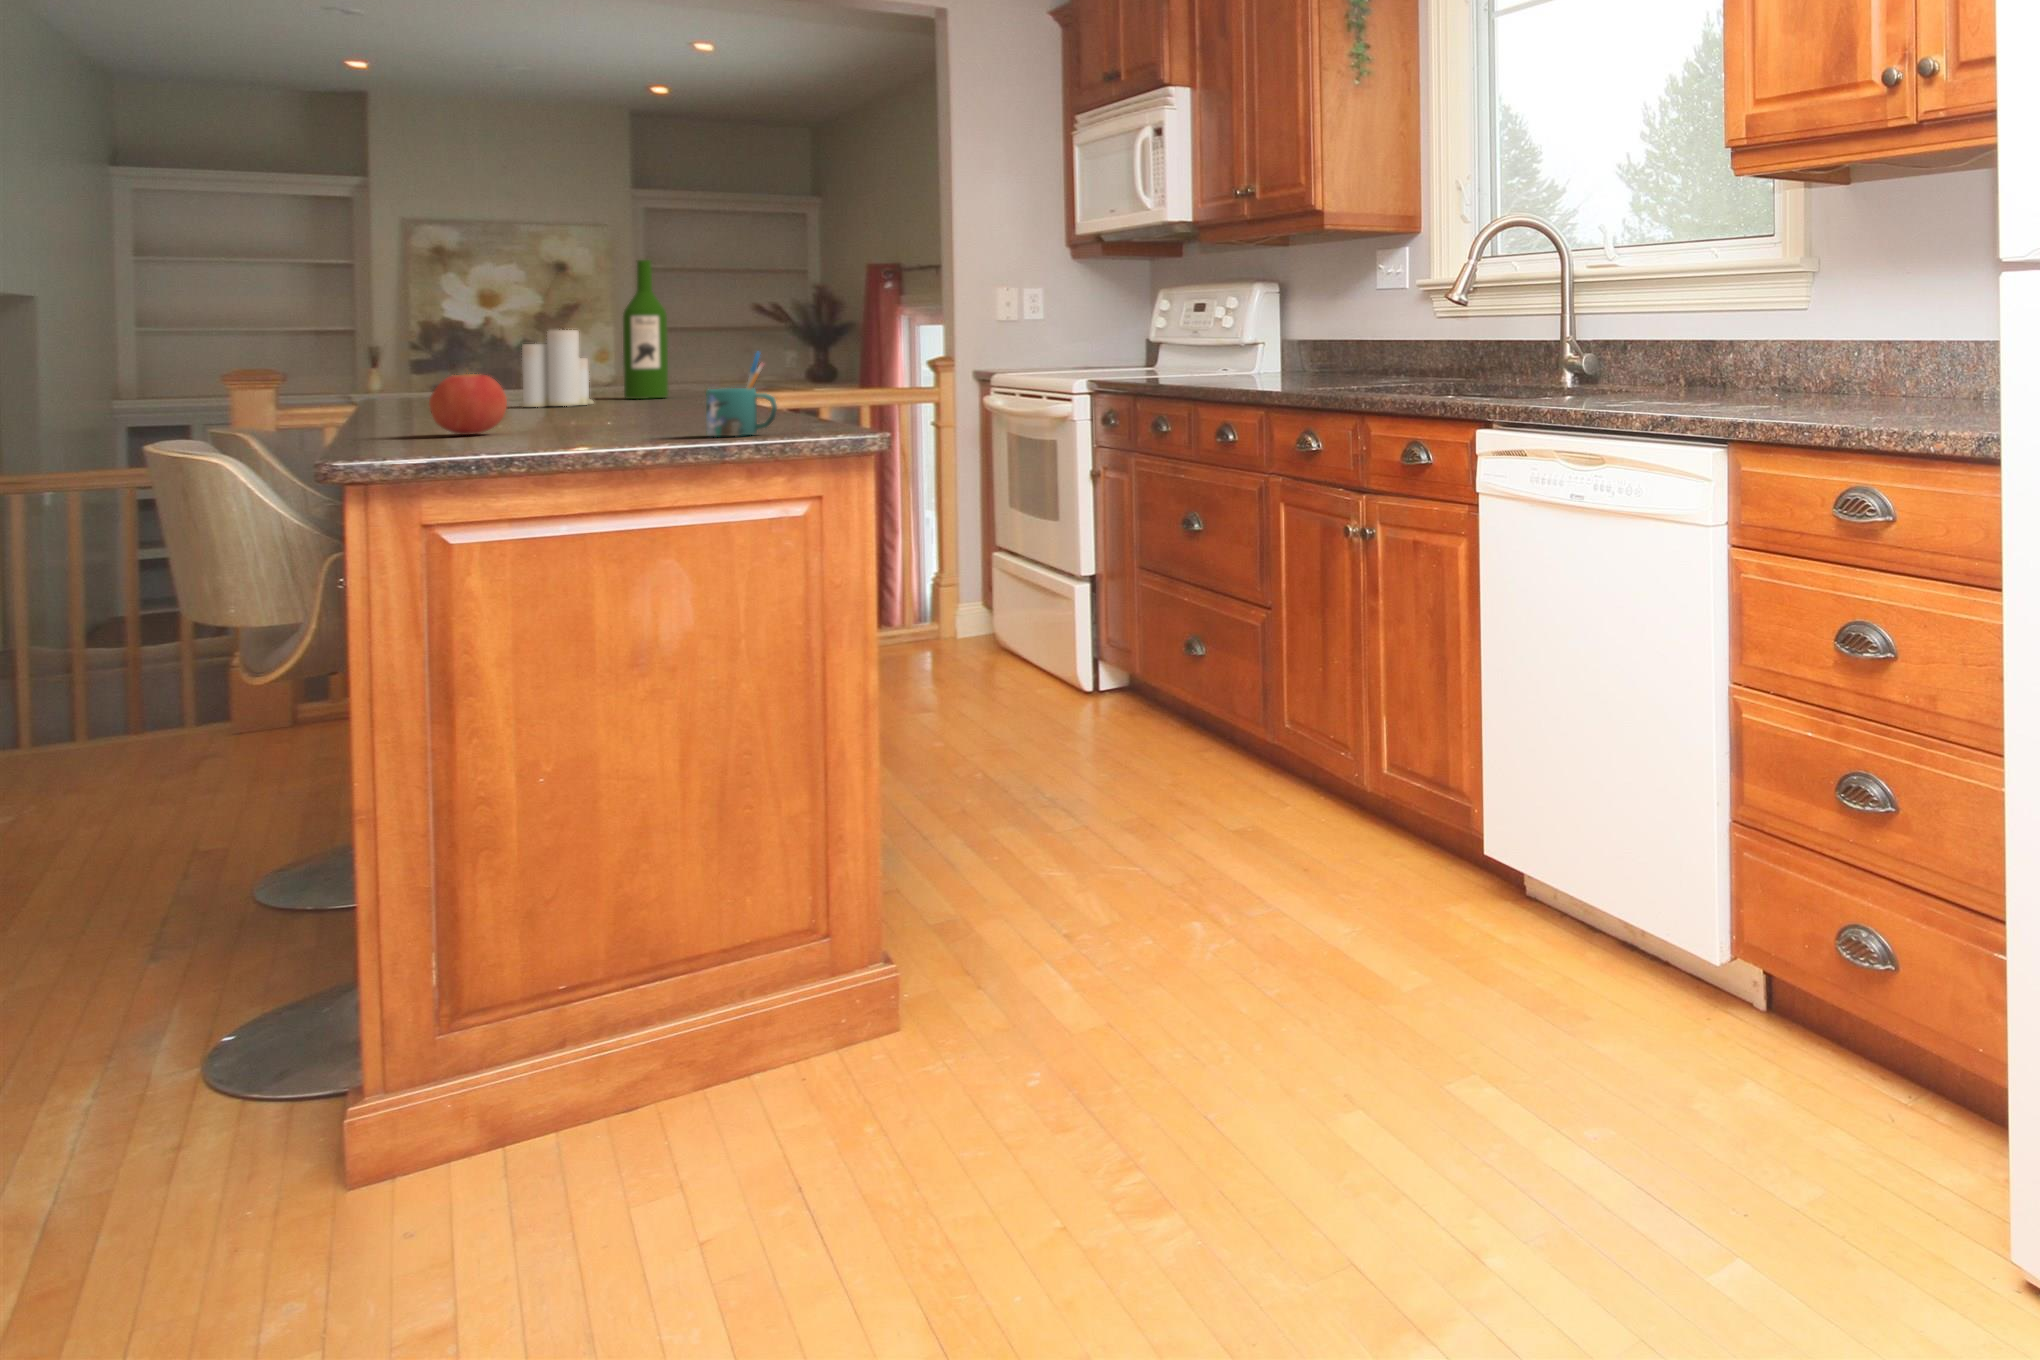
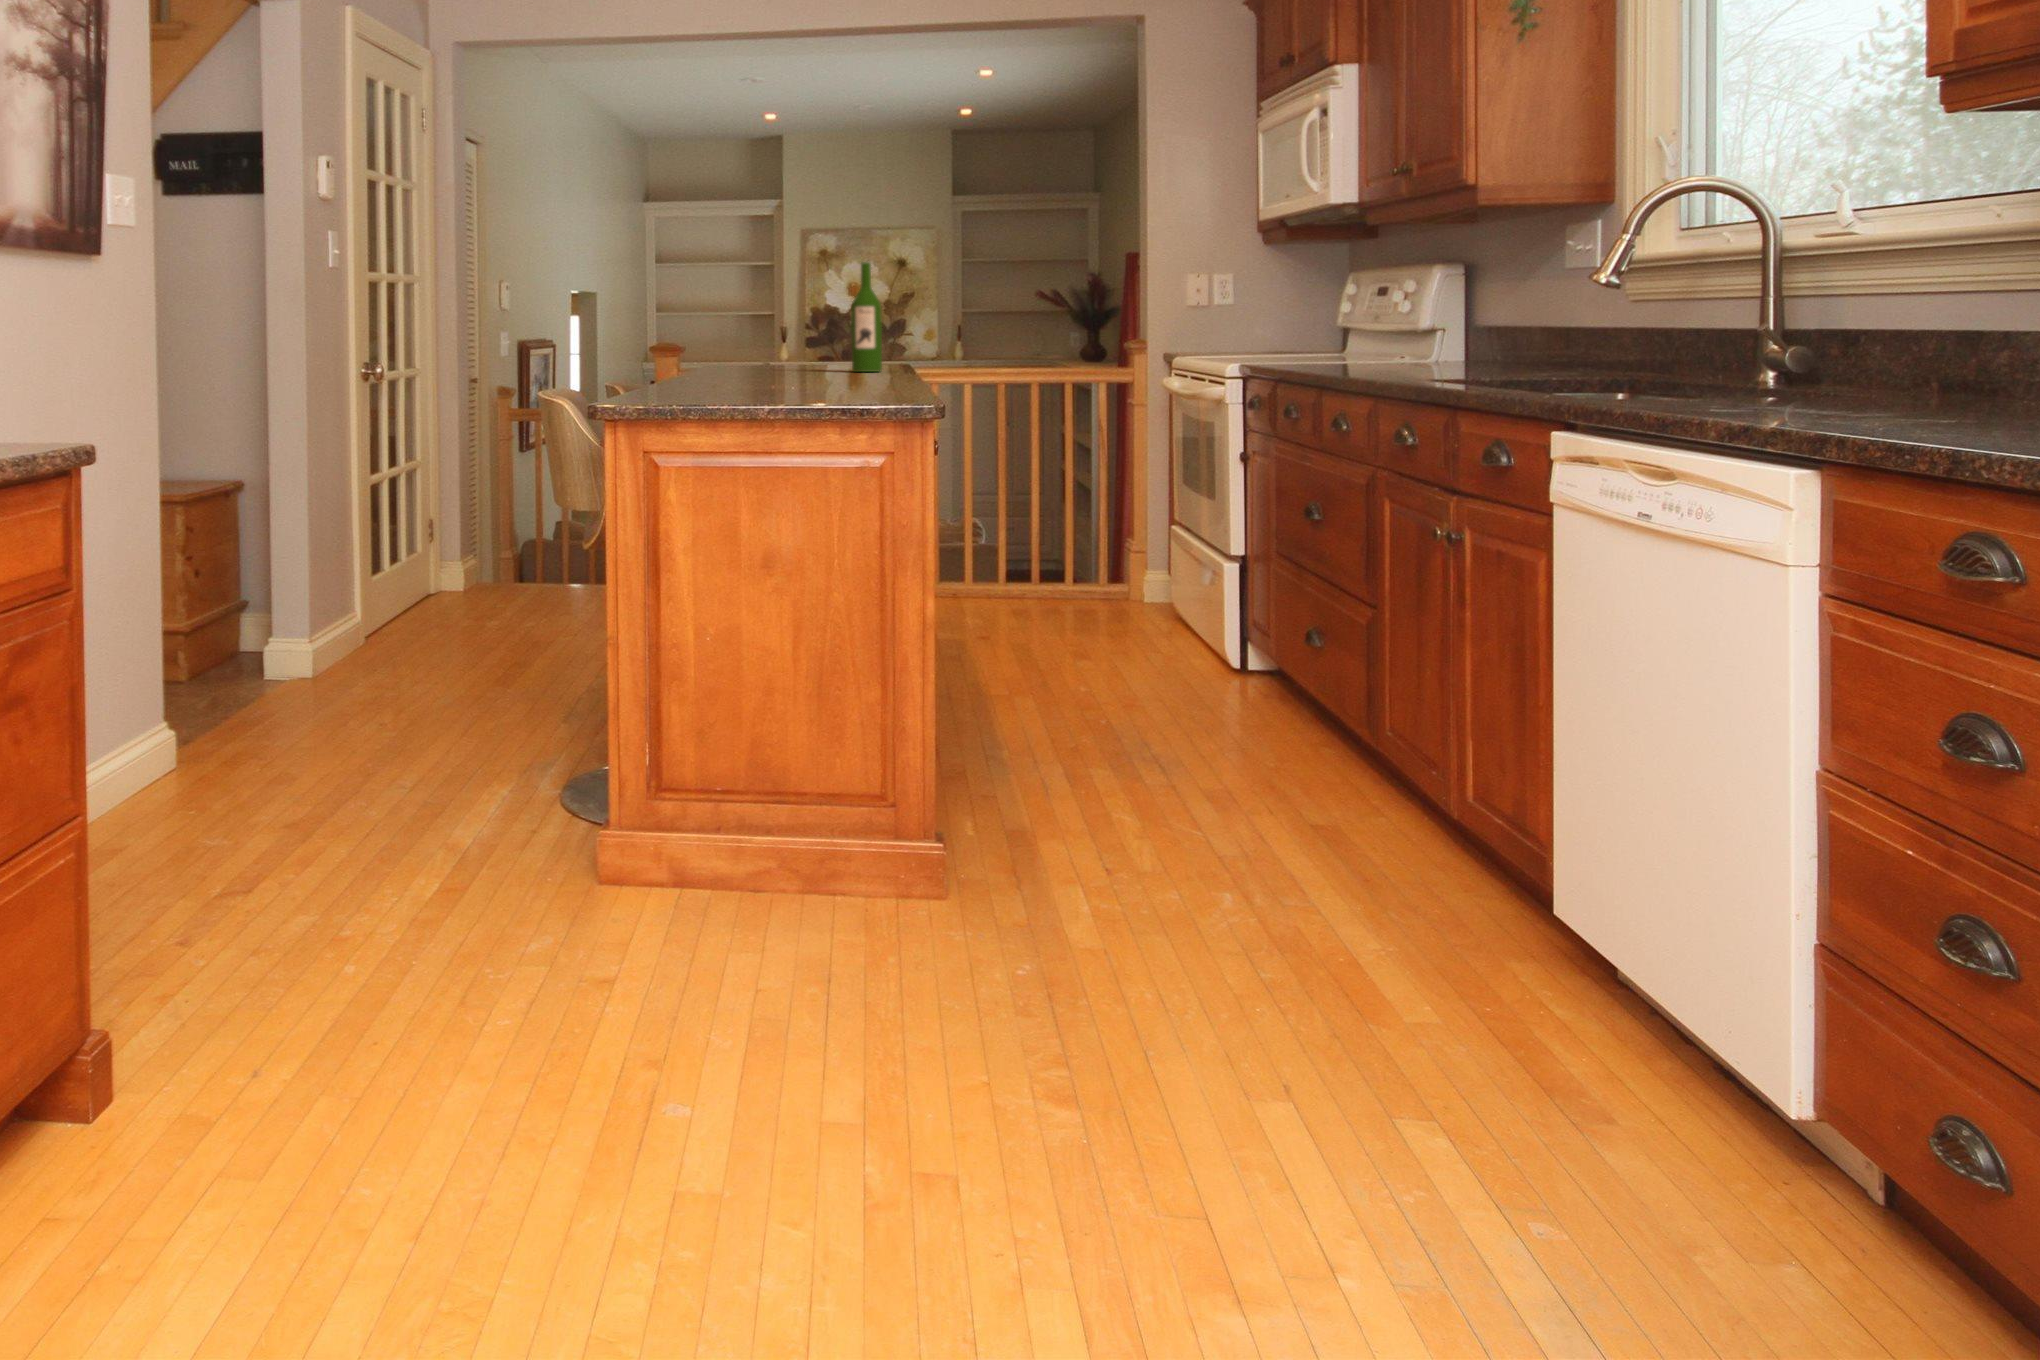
candle: present [520,330,593,407] -> none [776,312,822,376]
mug: present [706,352,777,436] -> none [816,338,863,402]
apple: present [429,374,507,435] -> none [678,347,721,393]

